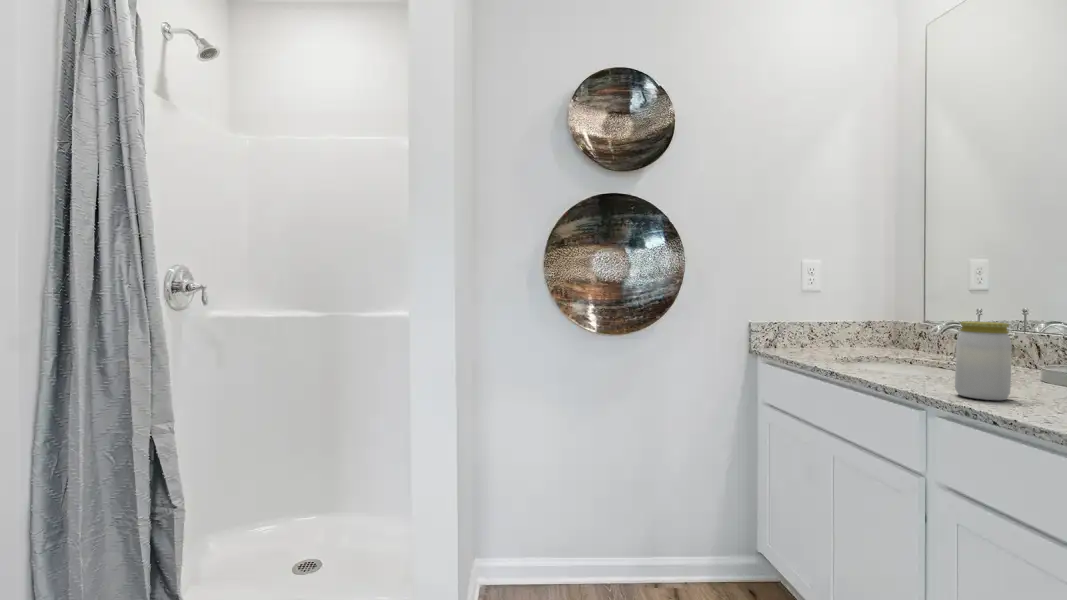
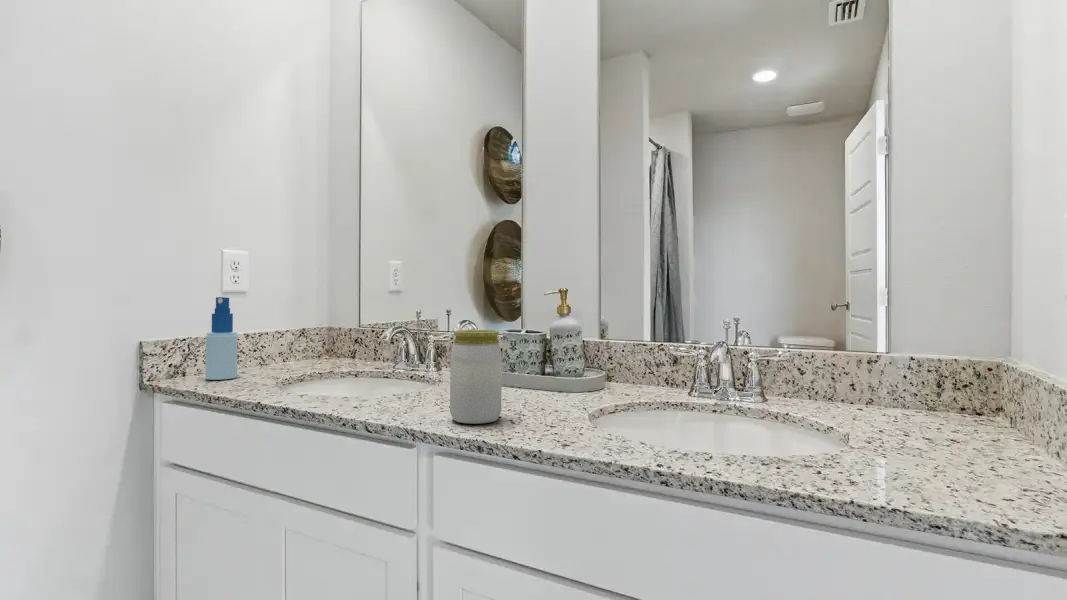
spray bottle: none [788,294,811,353] -> present [205,297,238,380]

